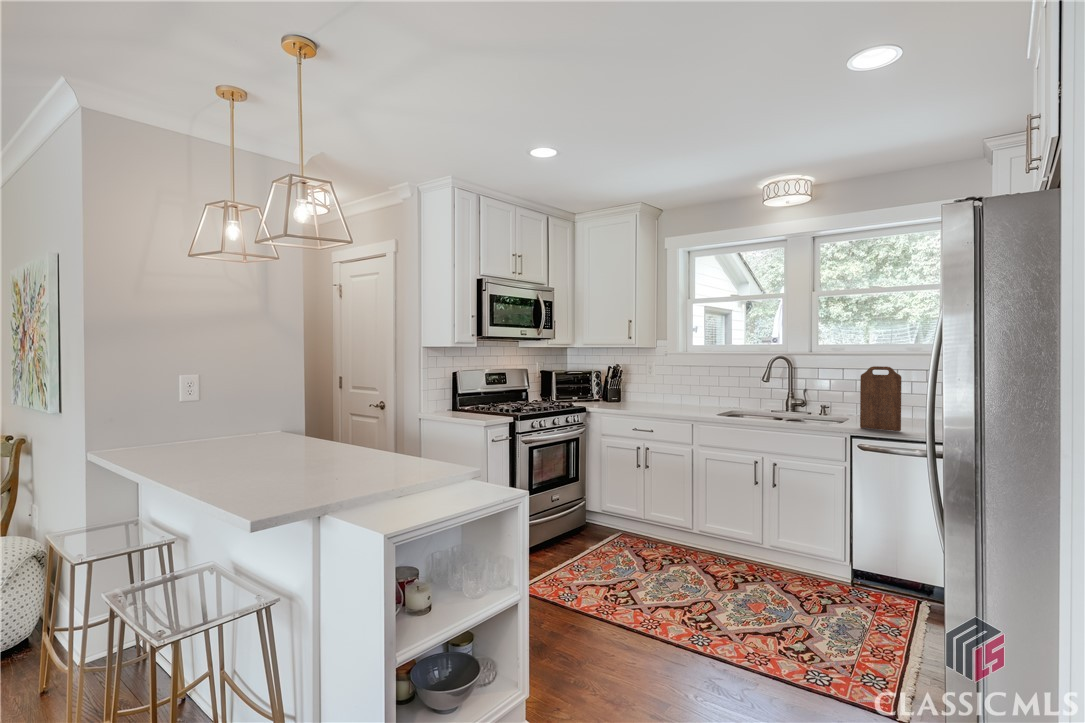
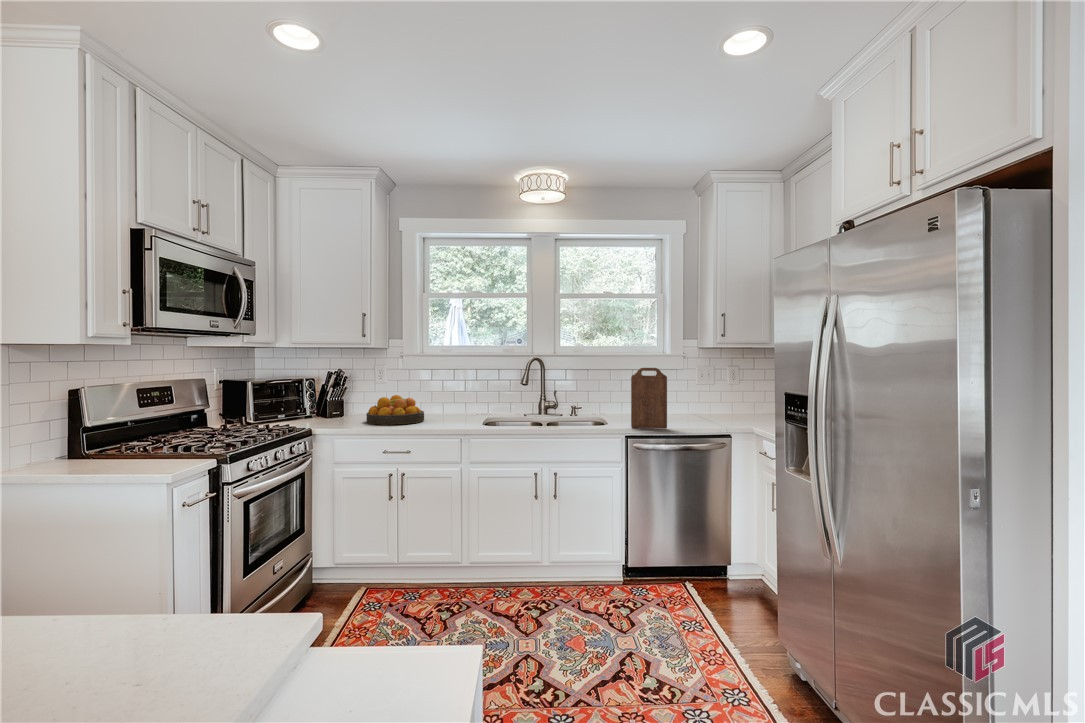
fruit bowl: none [629,386,675,409] -> present [366,395,424,425]

